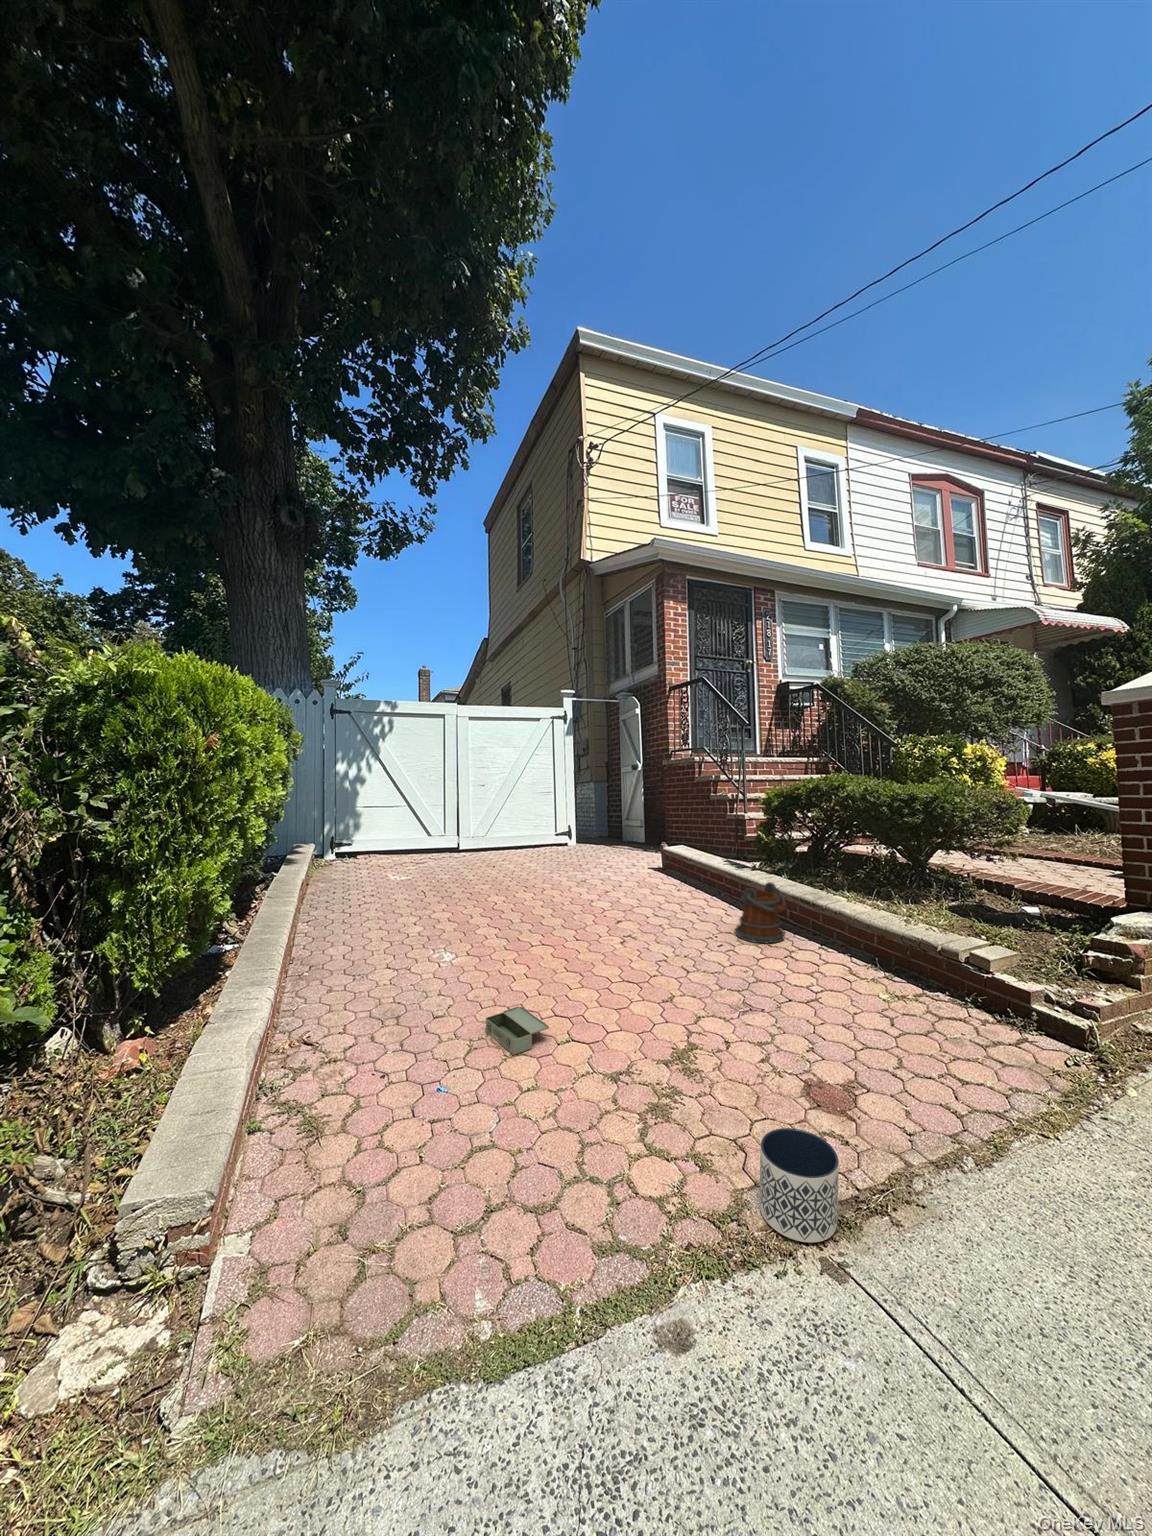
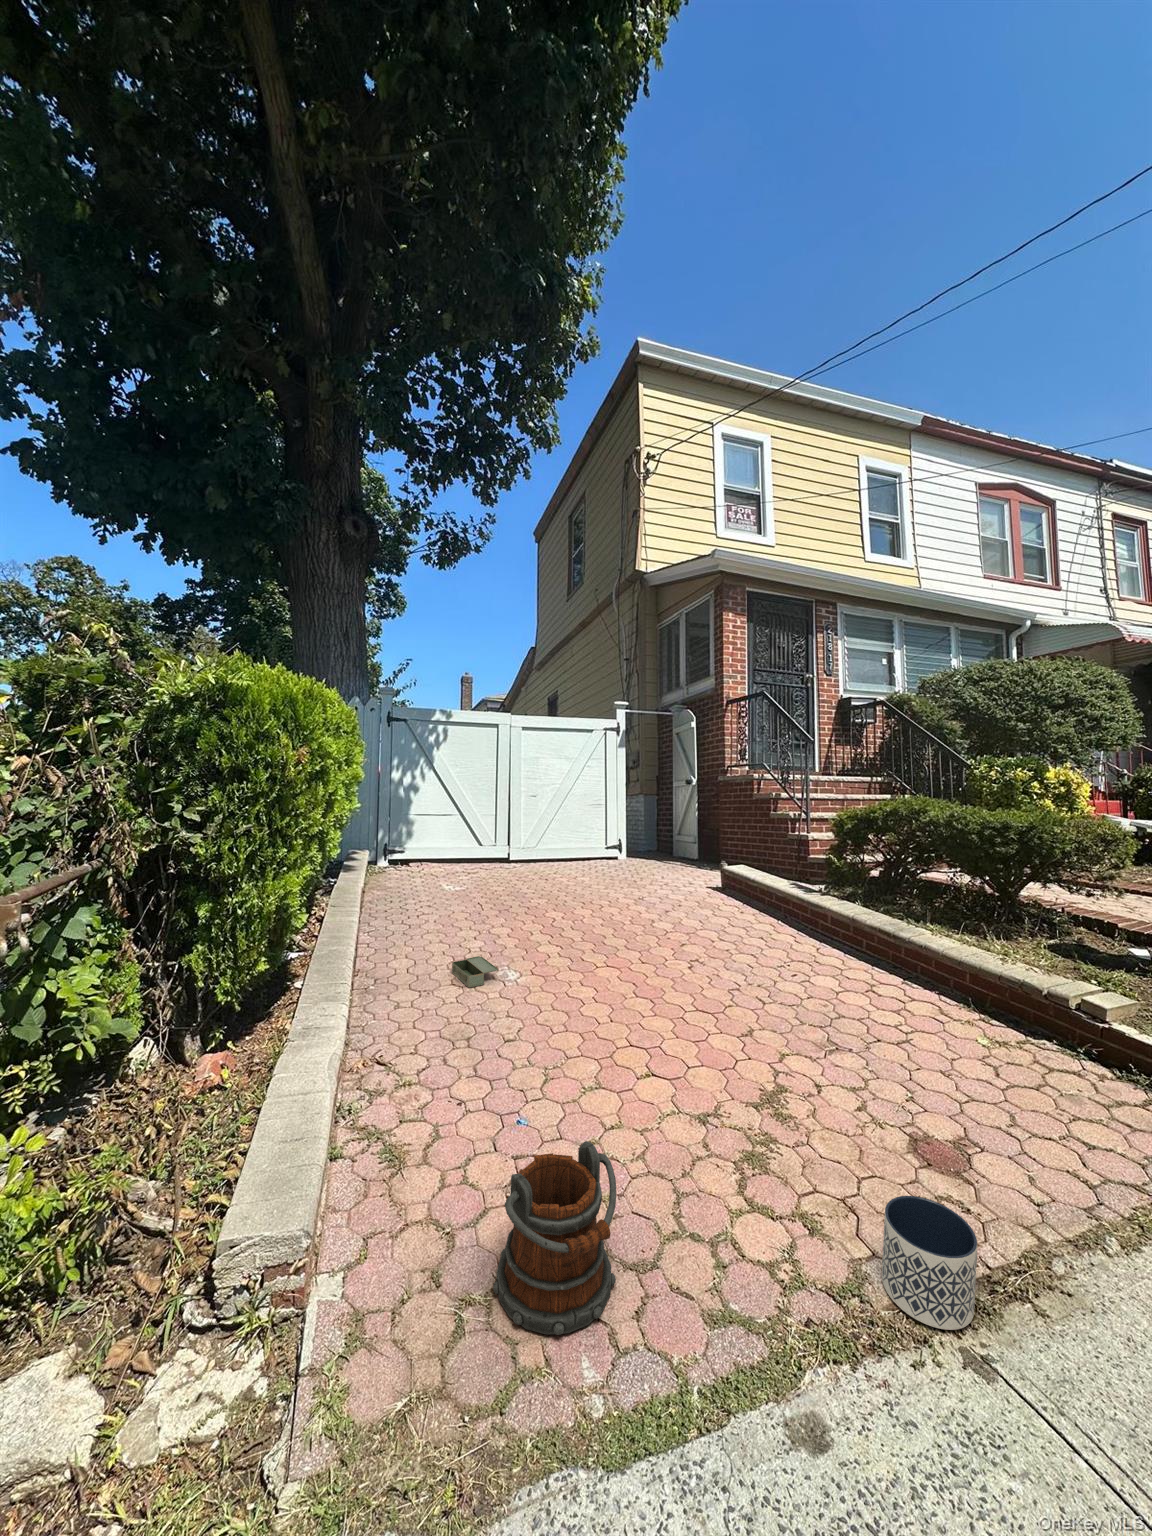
bucket: present [734,882,787,943] -> present [493,1141,616,1335]
toolbox: present [486,1007,549,1055] -> present [452,956,498,988]

